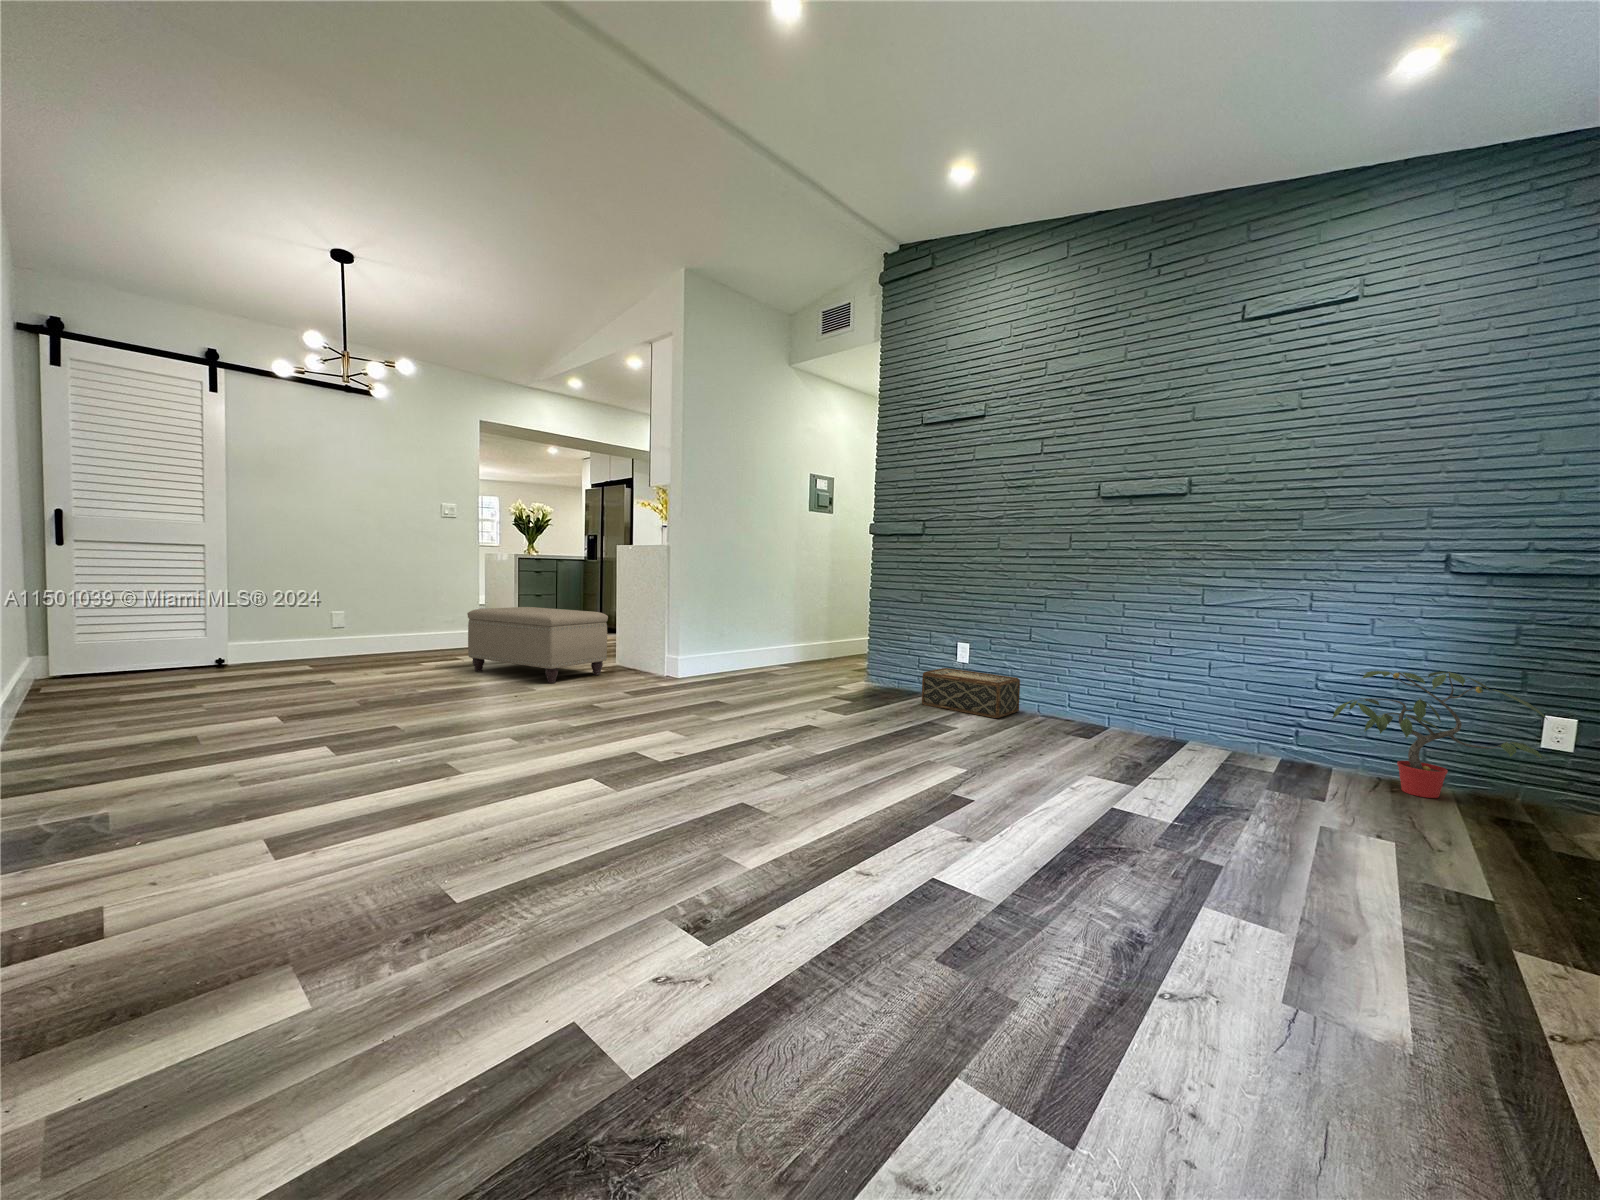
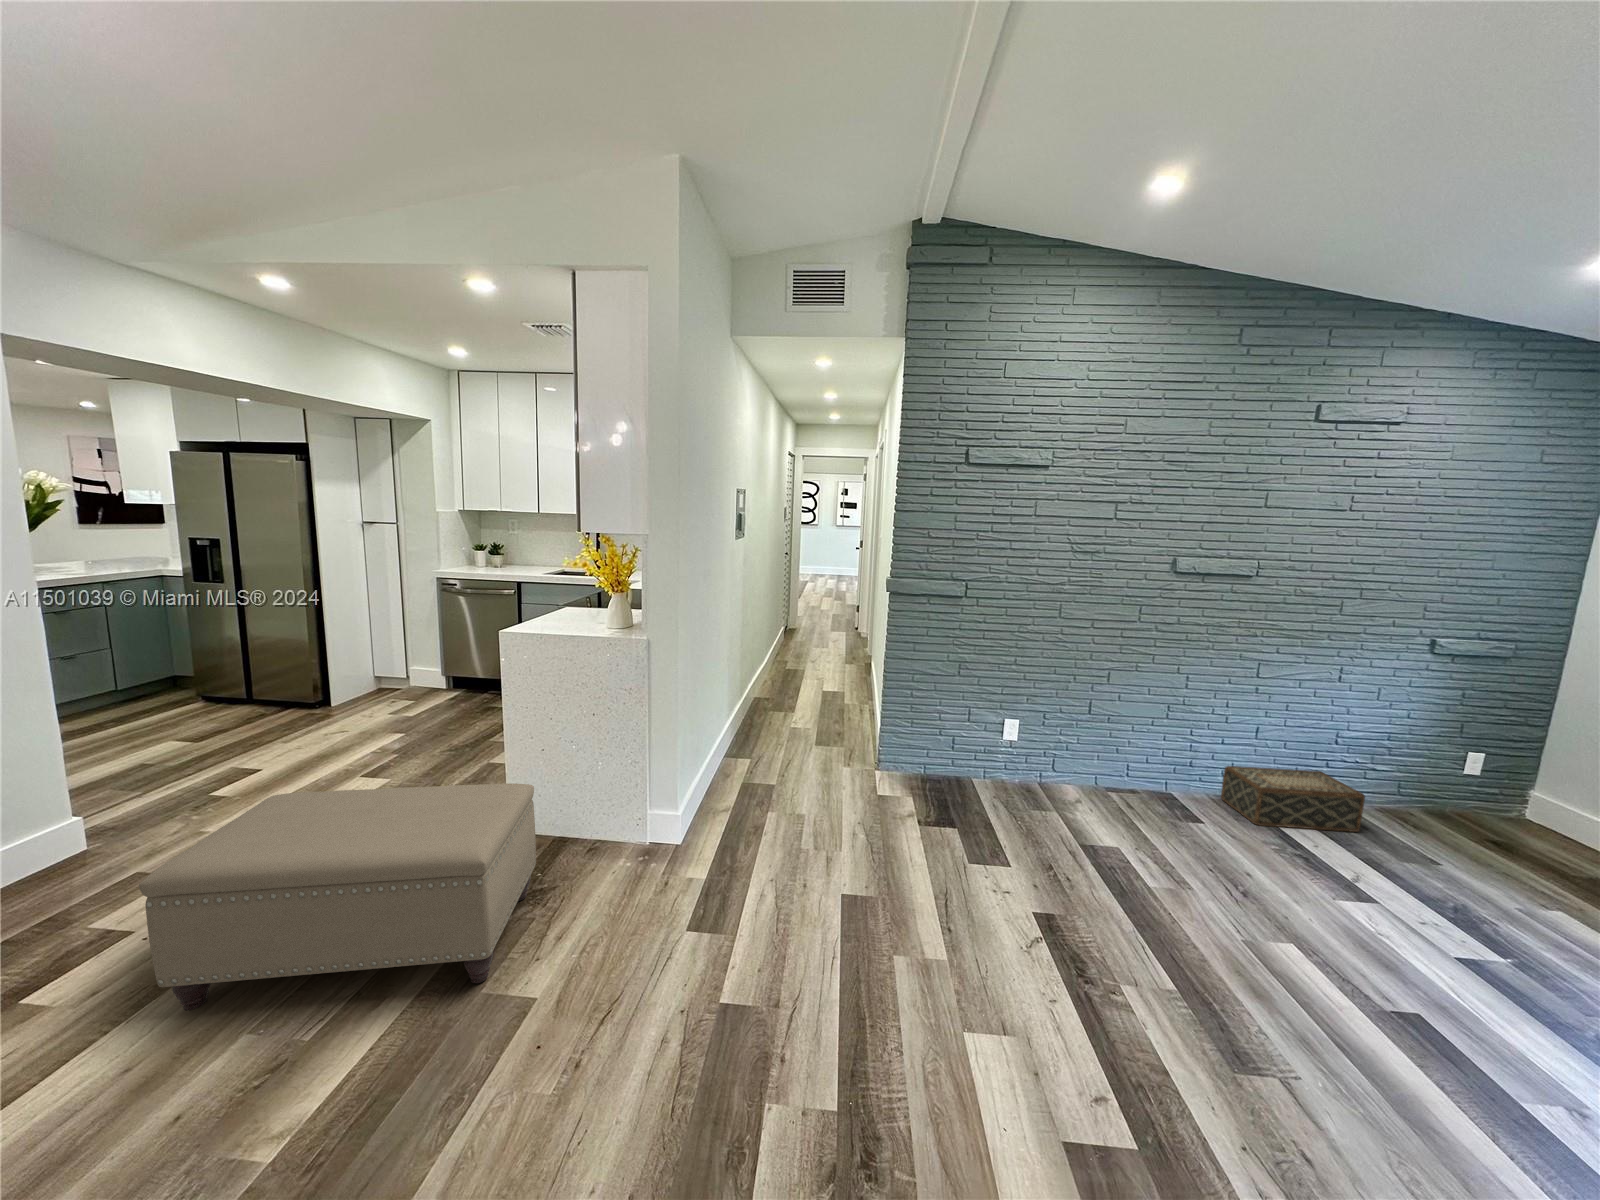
woven basket: present [922,668,1020,718] -> present [1221,766,1365,832]
potted plant: present [1332,671,1547,798] -> none [1365,732,1535,830]

